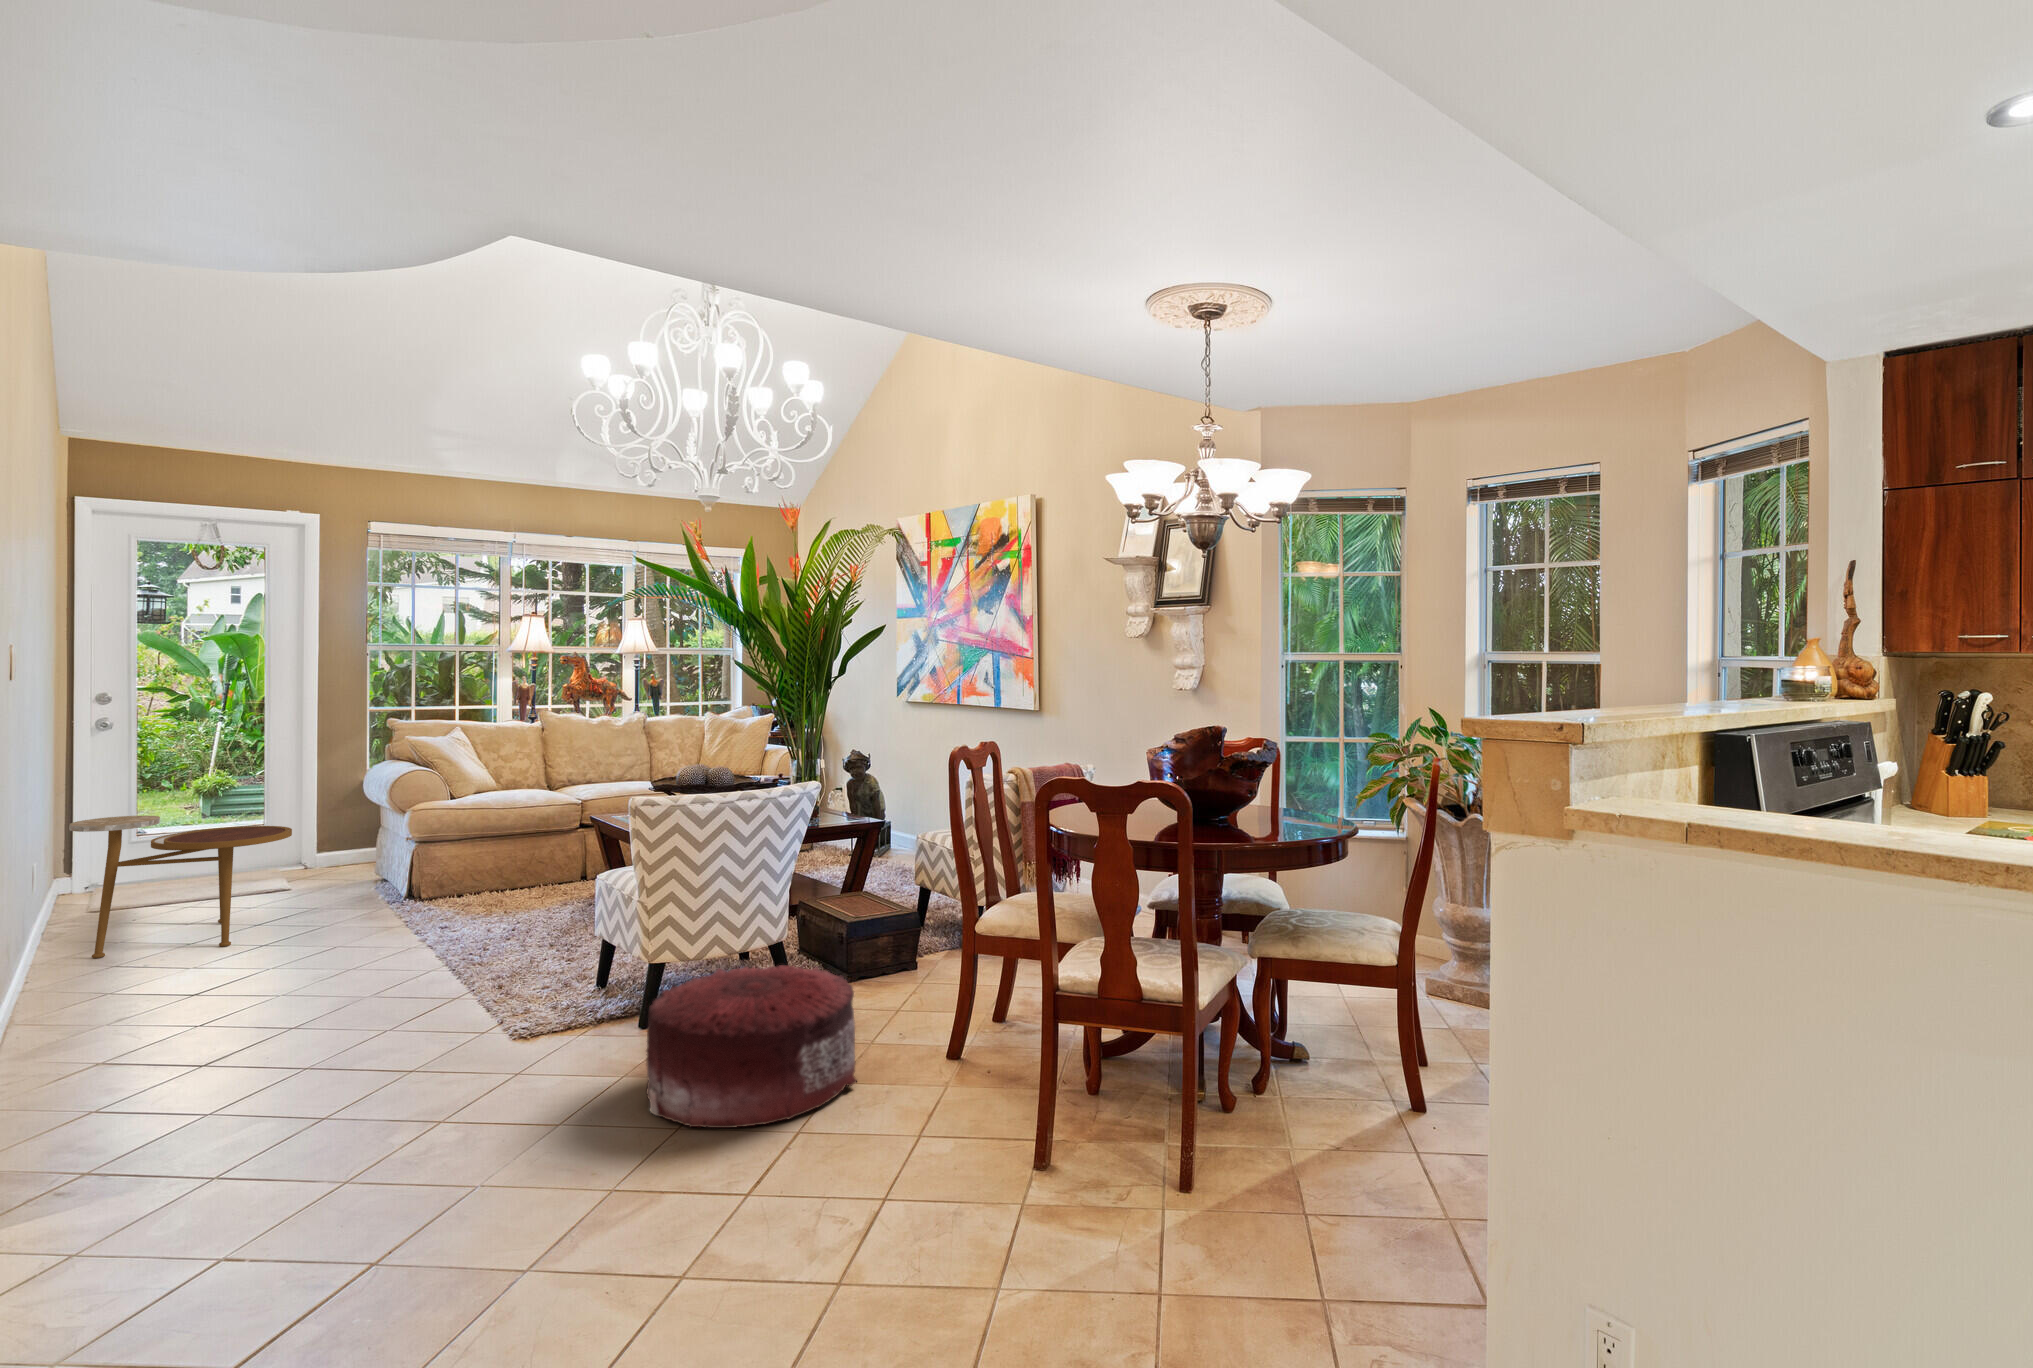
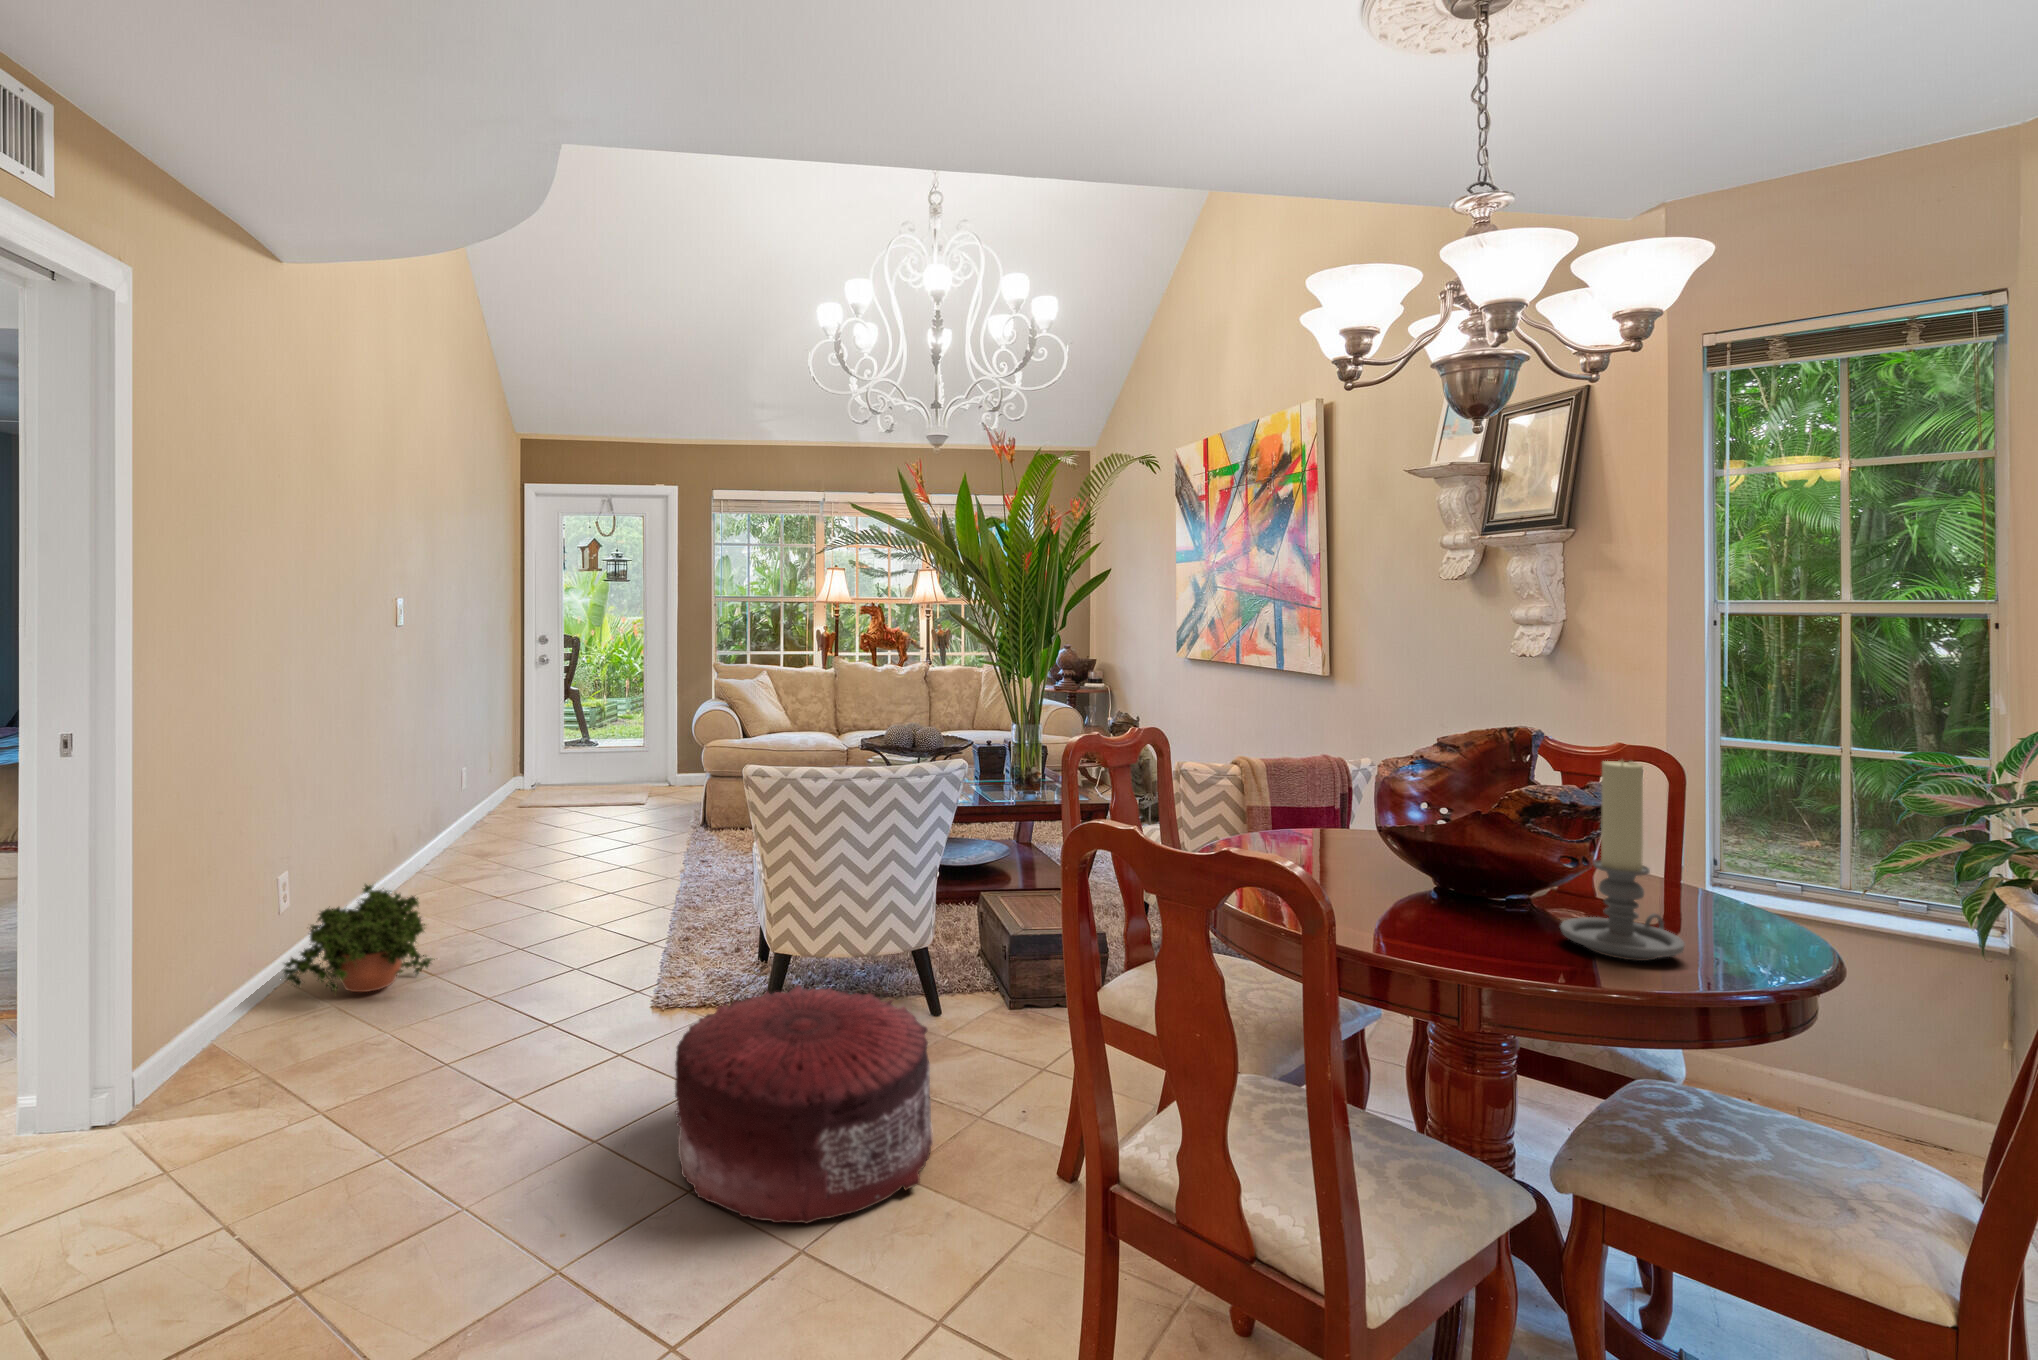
candle holder: none [1255,735,1307,835] -> present [1560,760,1685,961]
side table: present [69,815,292,958] -> none [445,738,609,857]
potted plant: none [17,966,253,1097] -> present [283,884,435,992]

